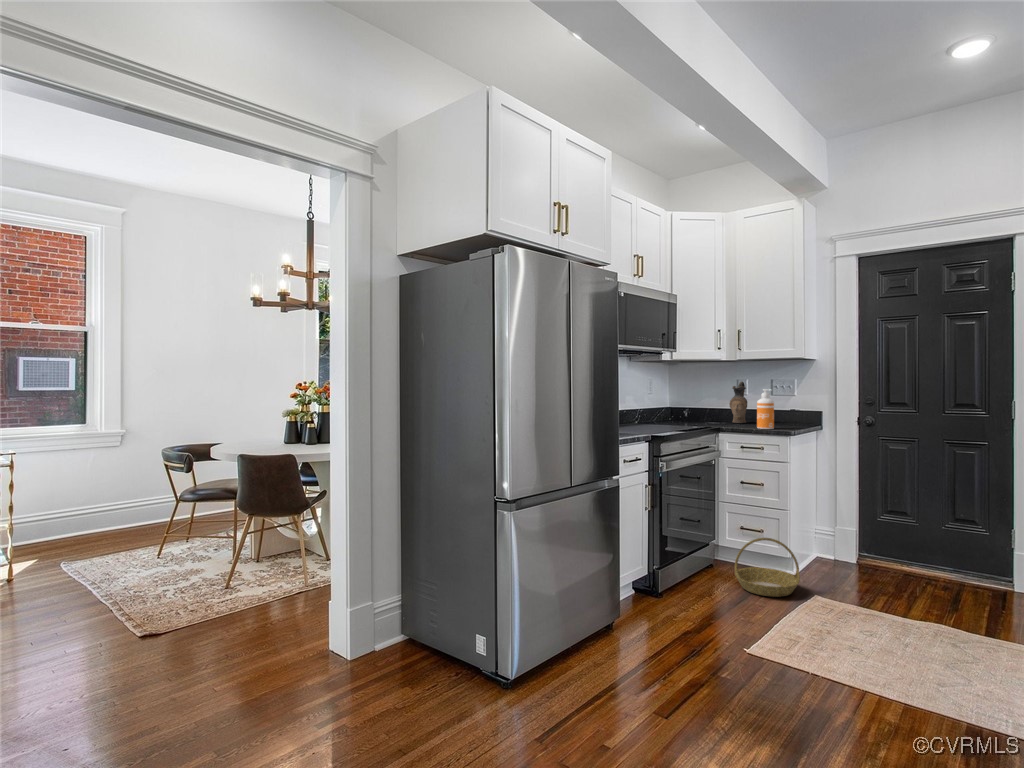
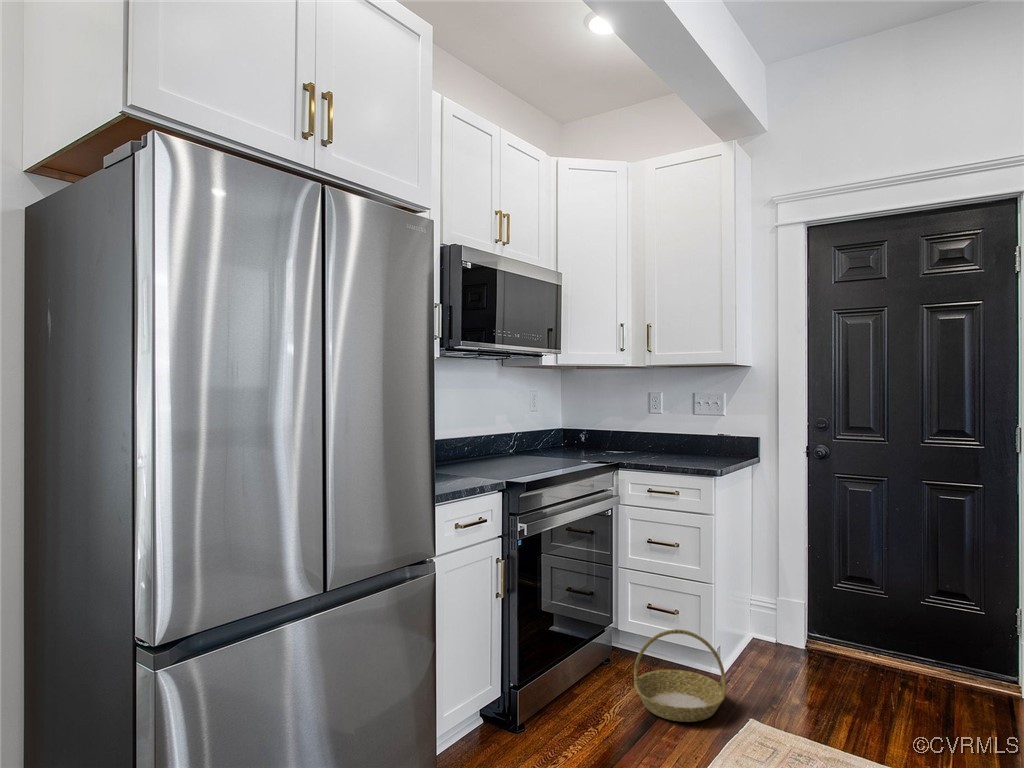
ceramic pitcher: present [729,381,747,423] -> none [637,395,661,453]
soap dispenser: present [757,389,774,429] -> none [669,407,693,465]

